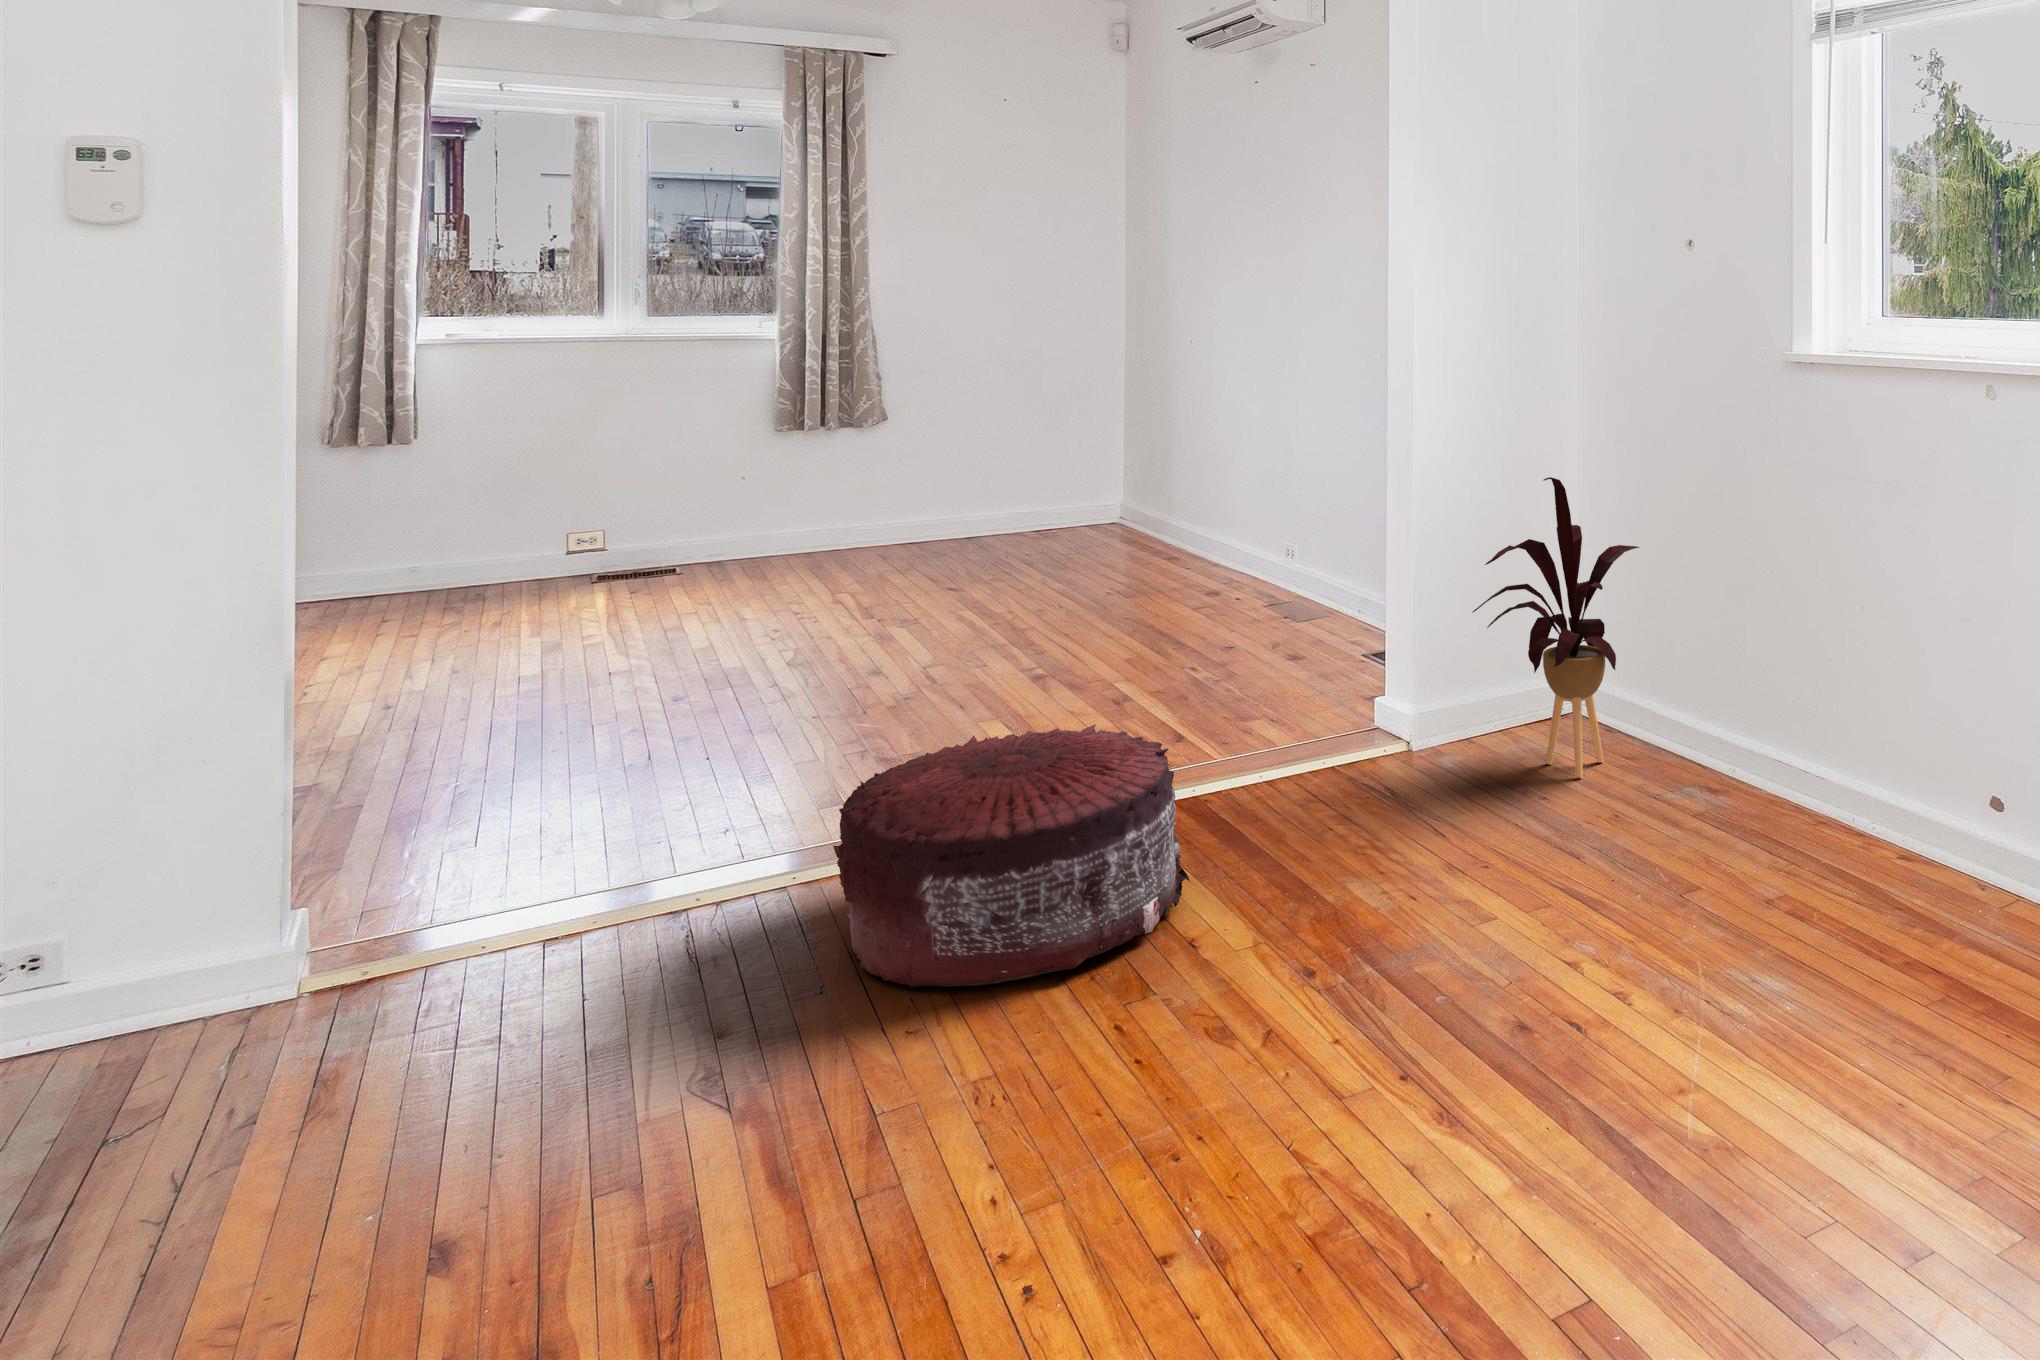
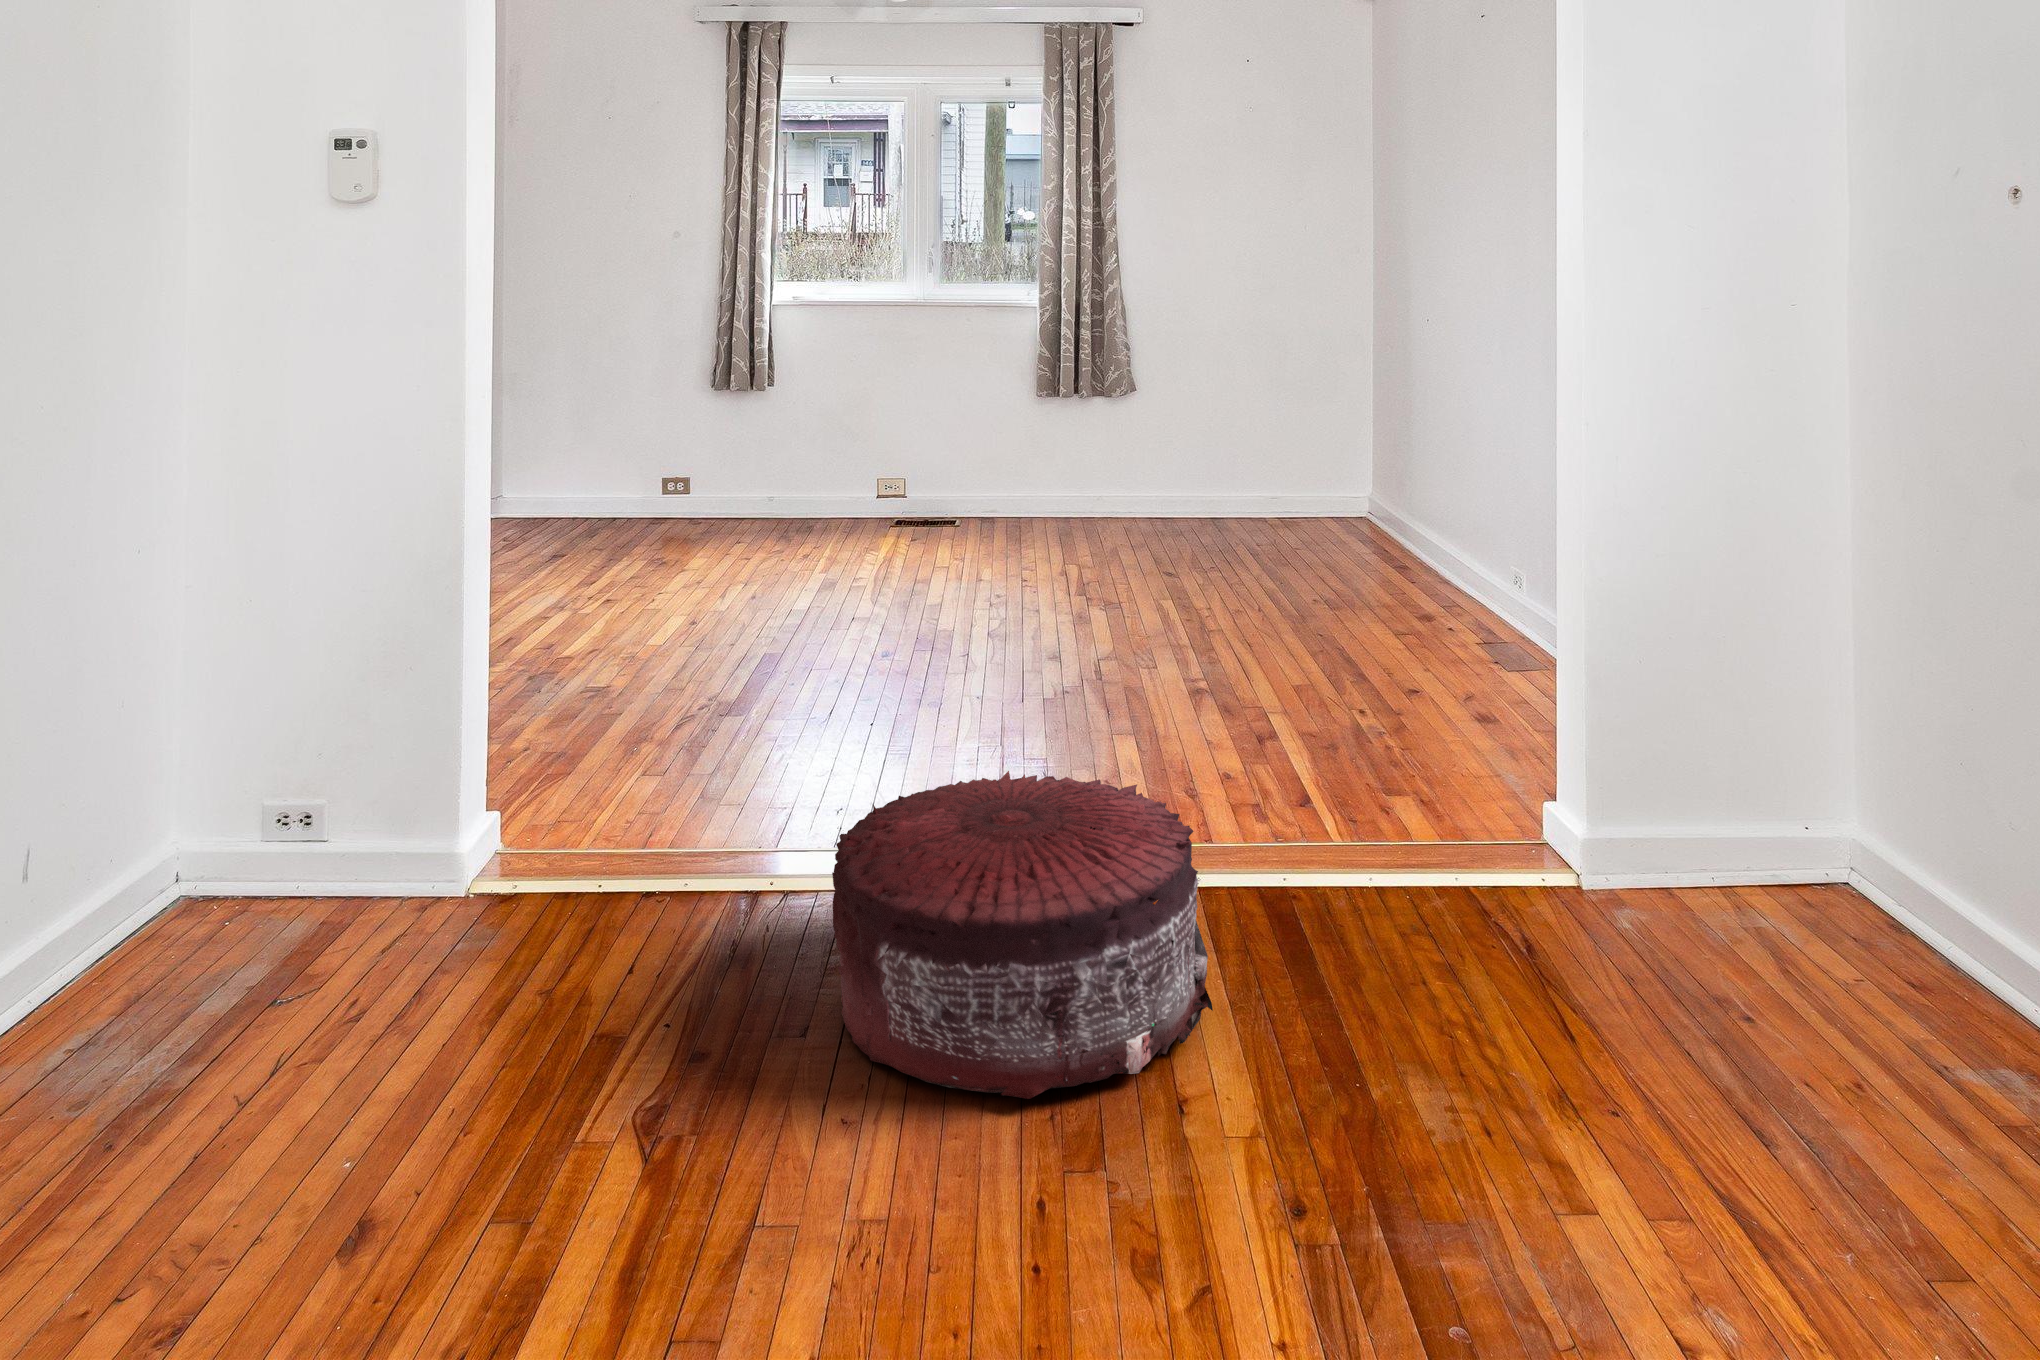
house plant: present [1473,477,1639,777] -> none [1661,546,1958,994]

